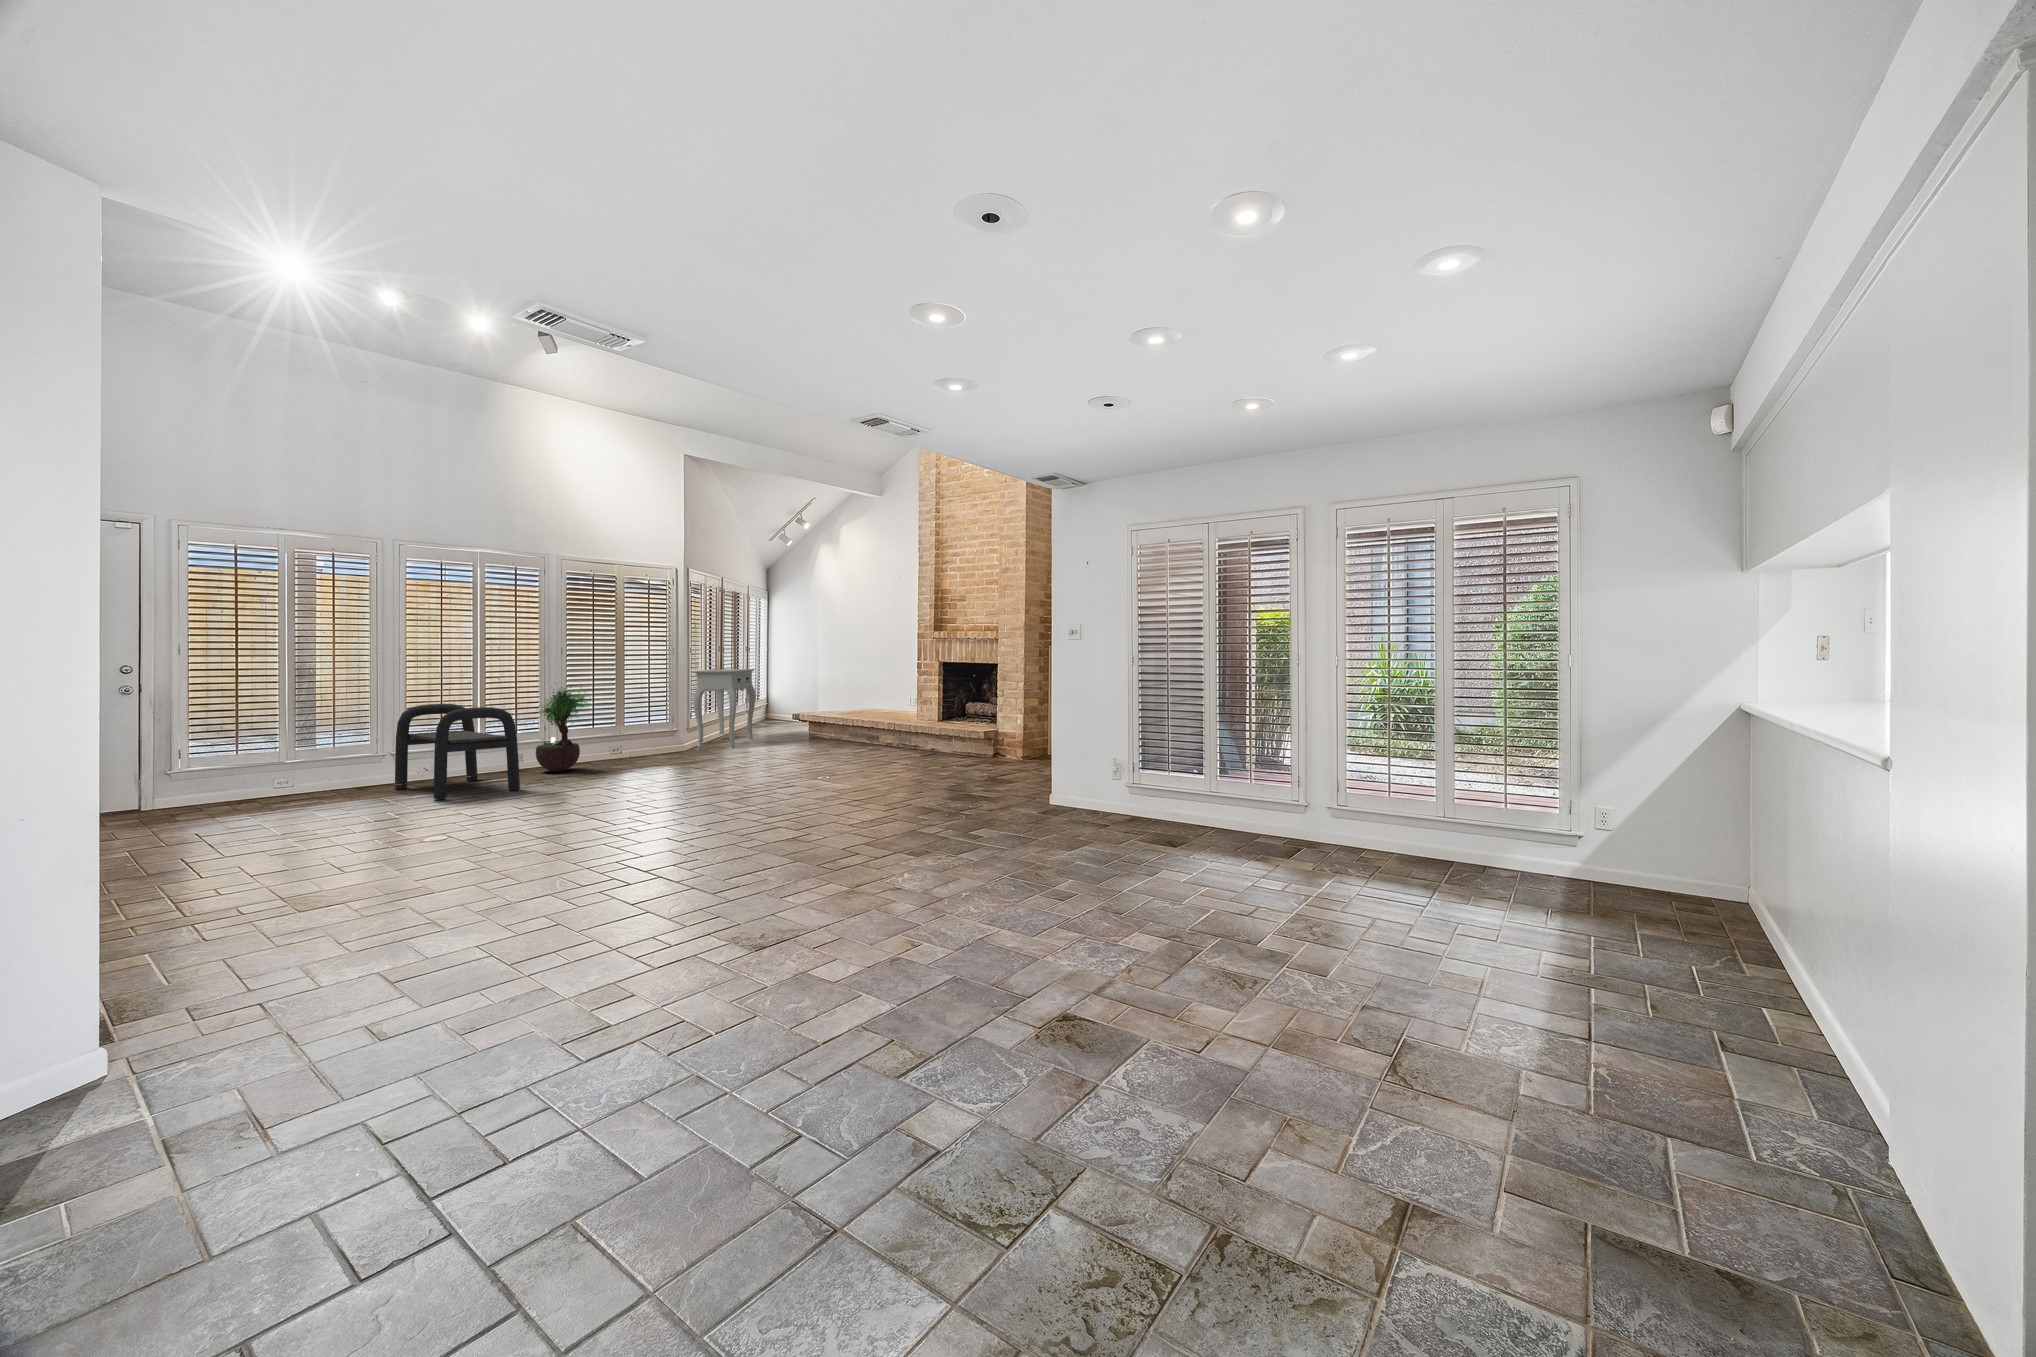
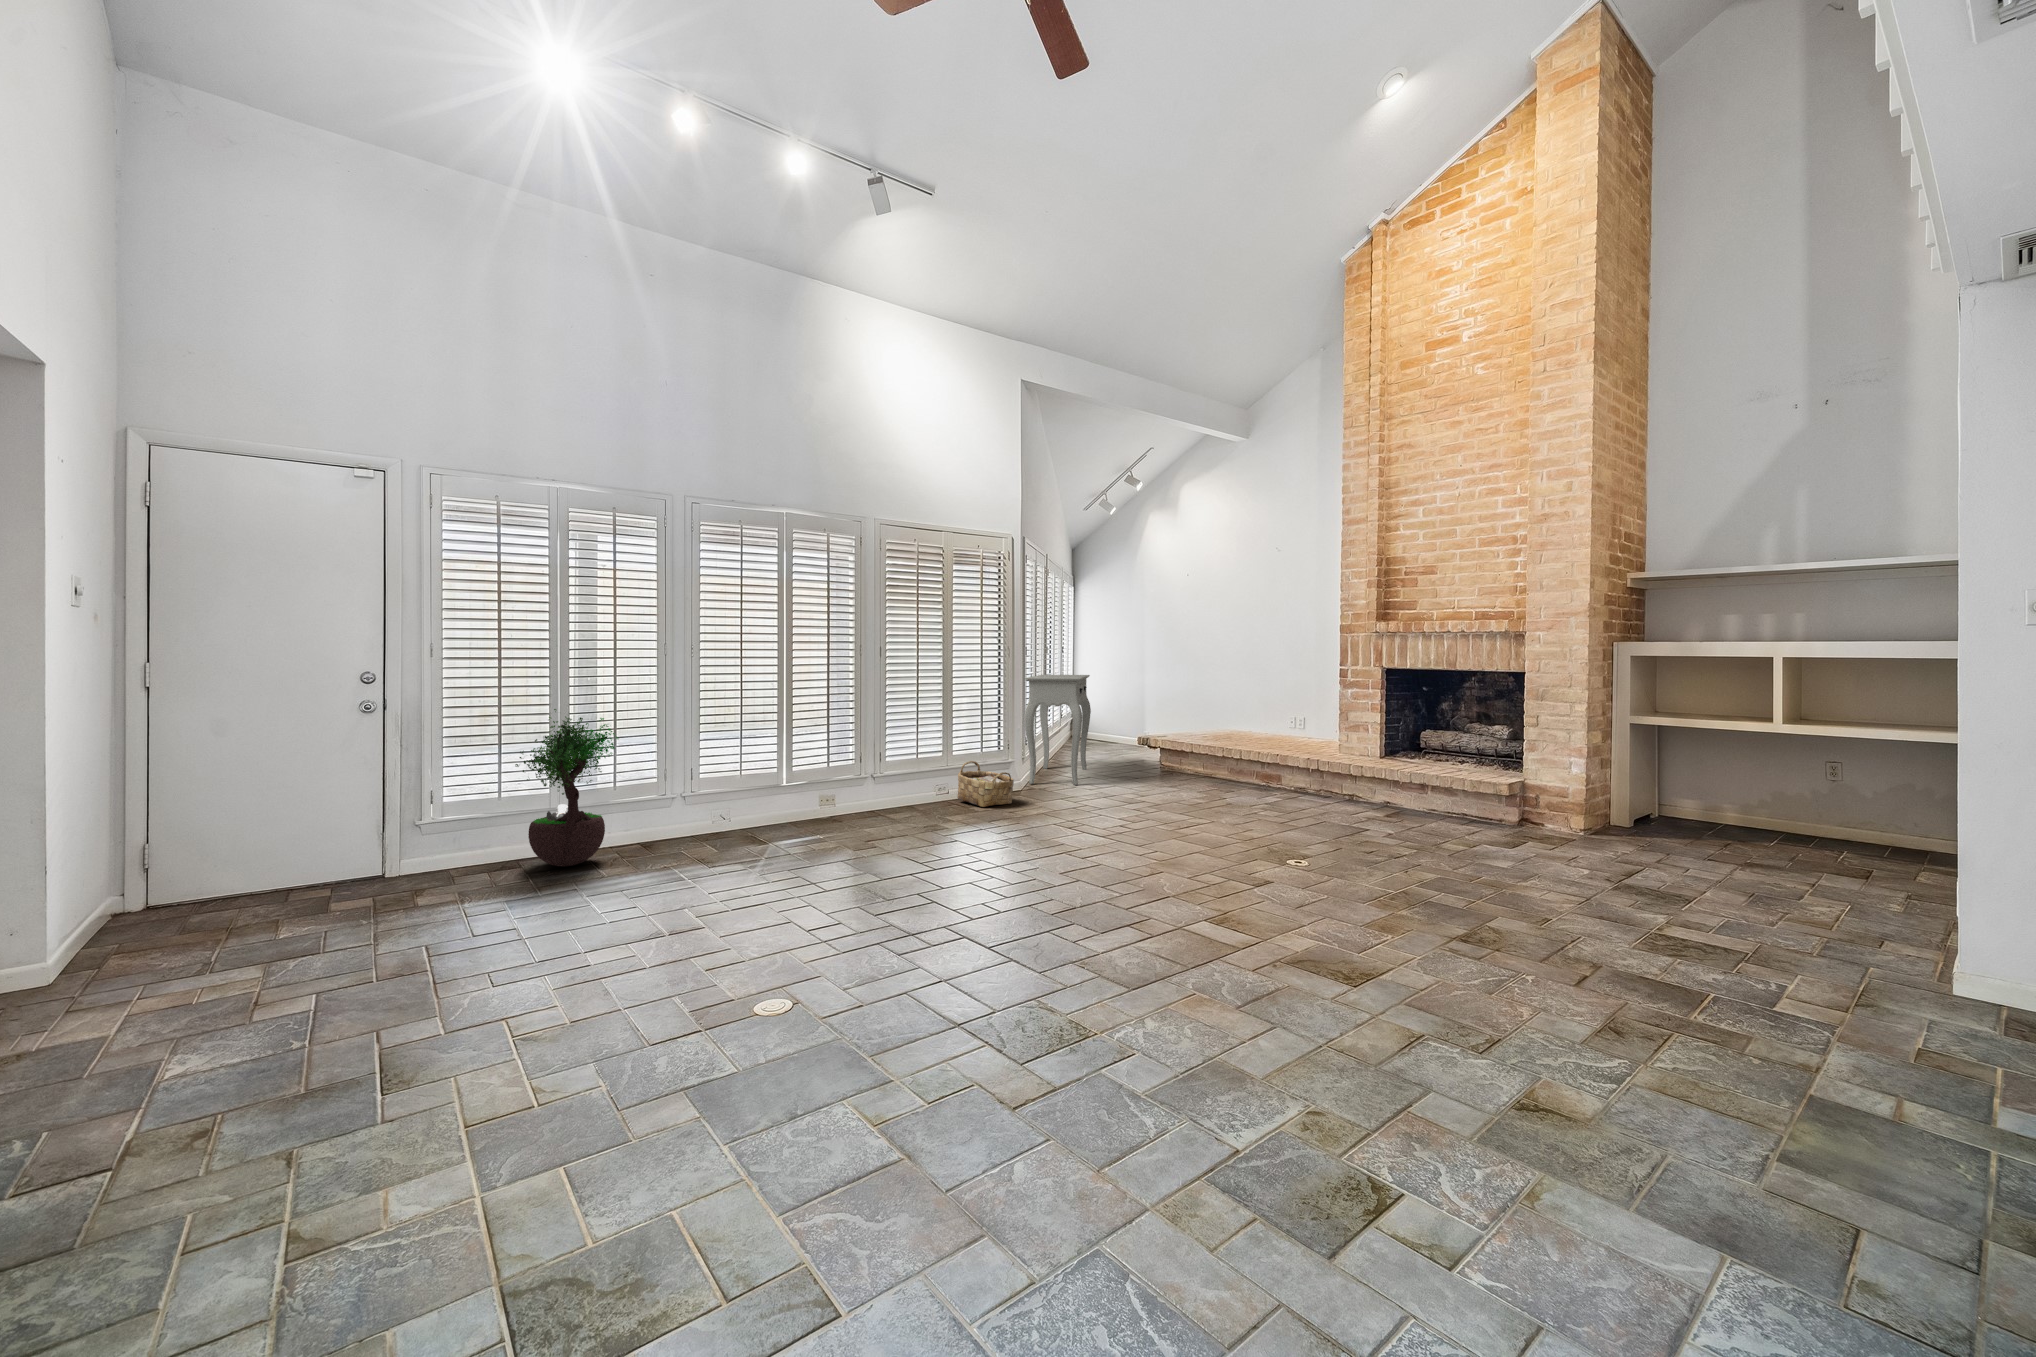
potted tree: present [536,687,588,772] -> present [516,709,618,866]
bench: present [395,704,520,800] -> none [681,724,842,873]
woven basket: none [631,730,674,762] -> present [957,761,1014,807]

